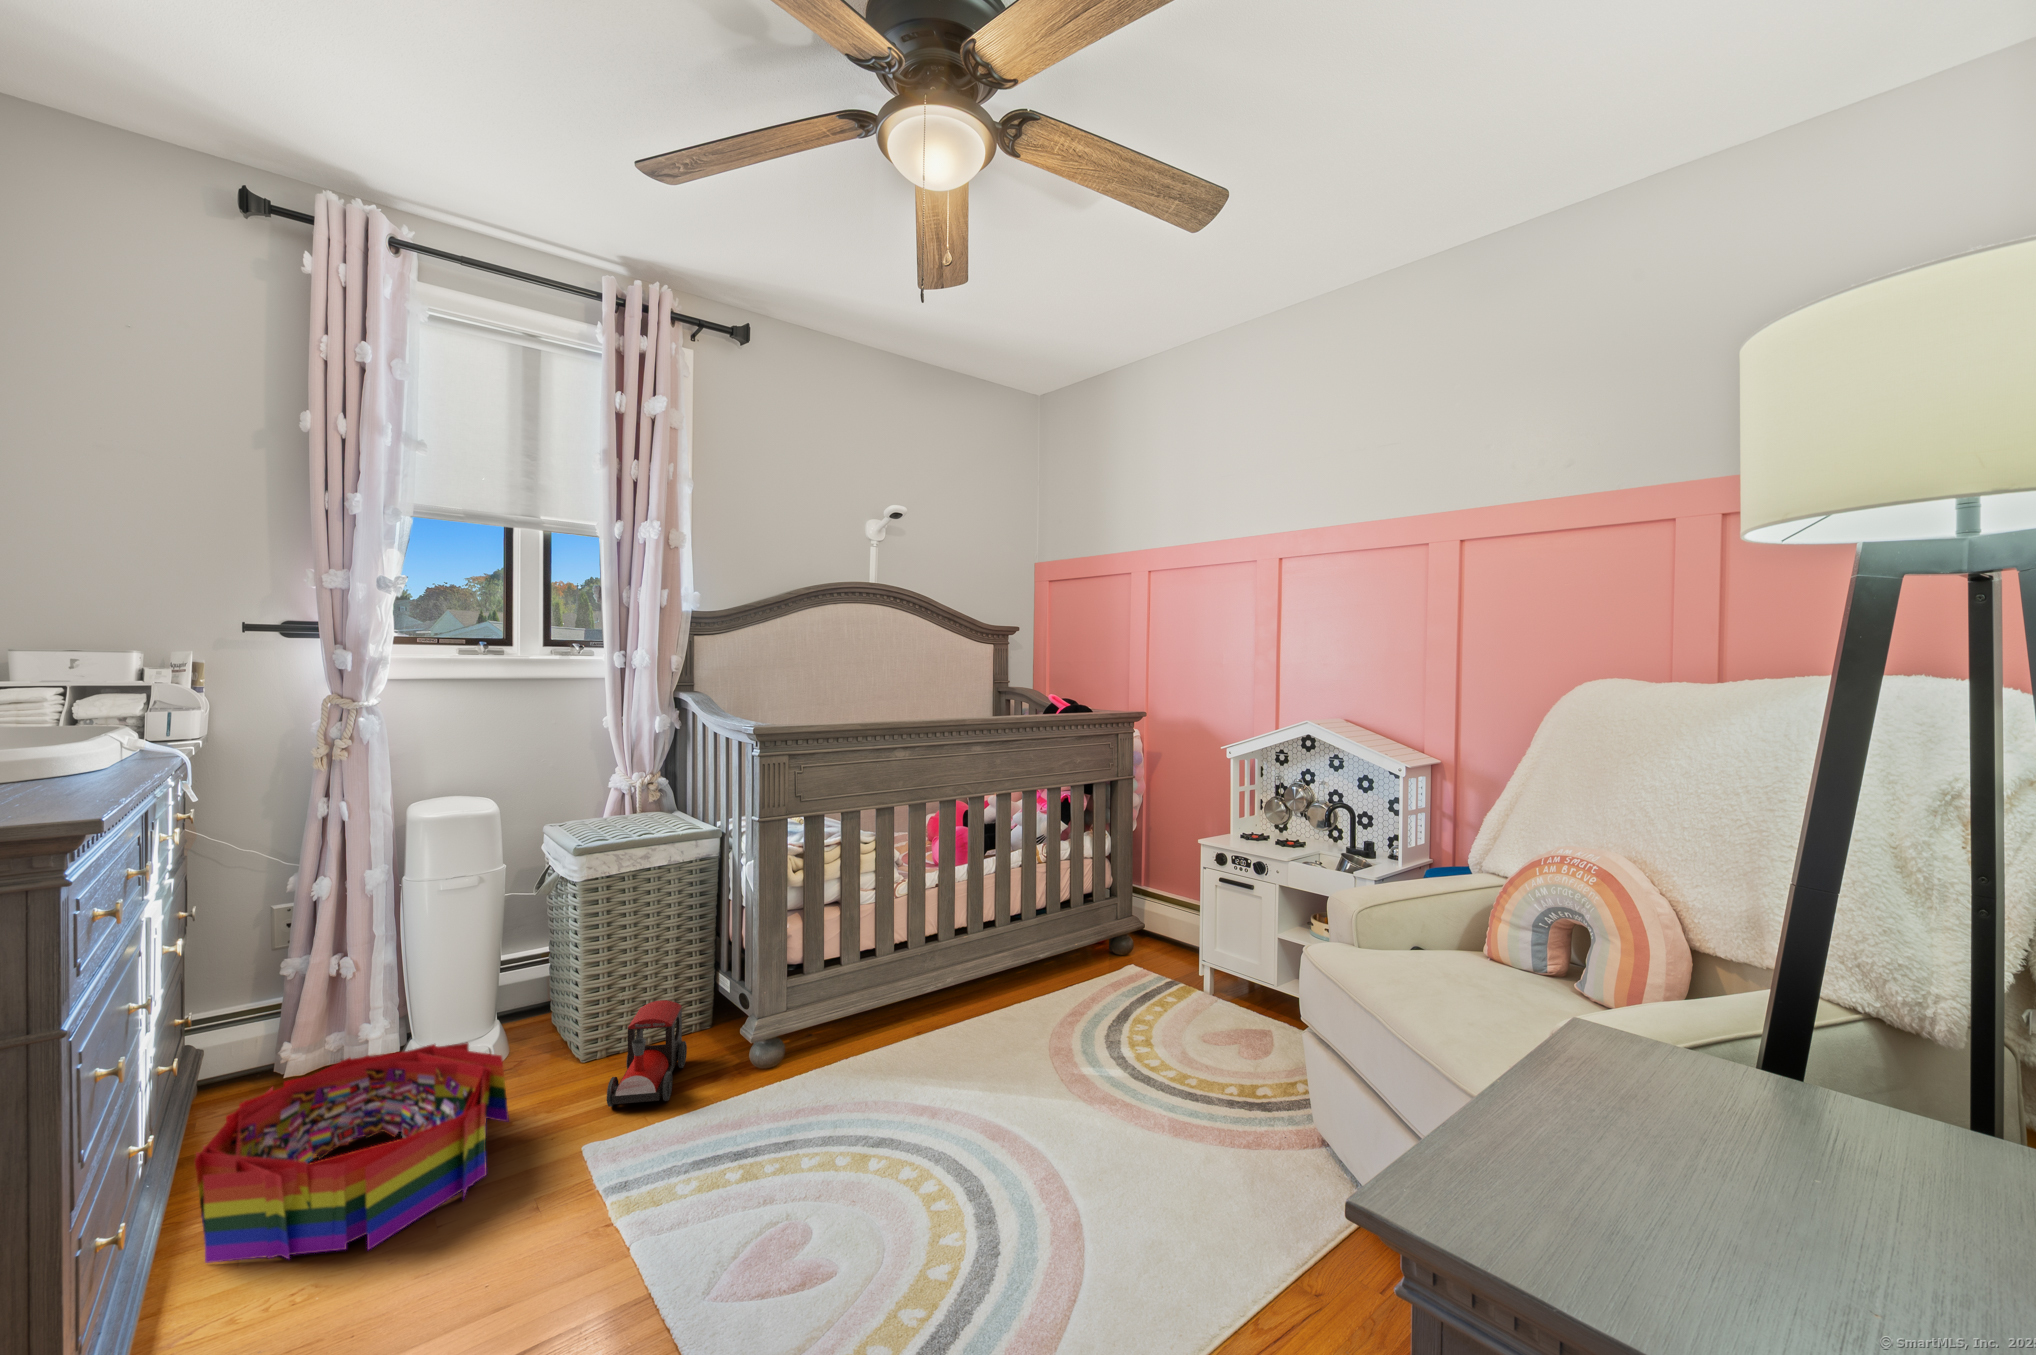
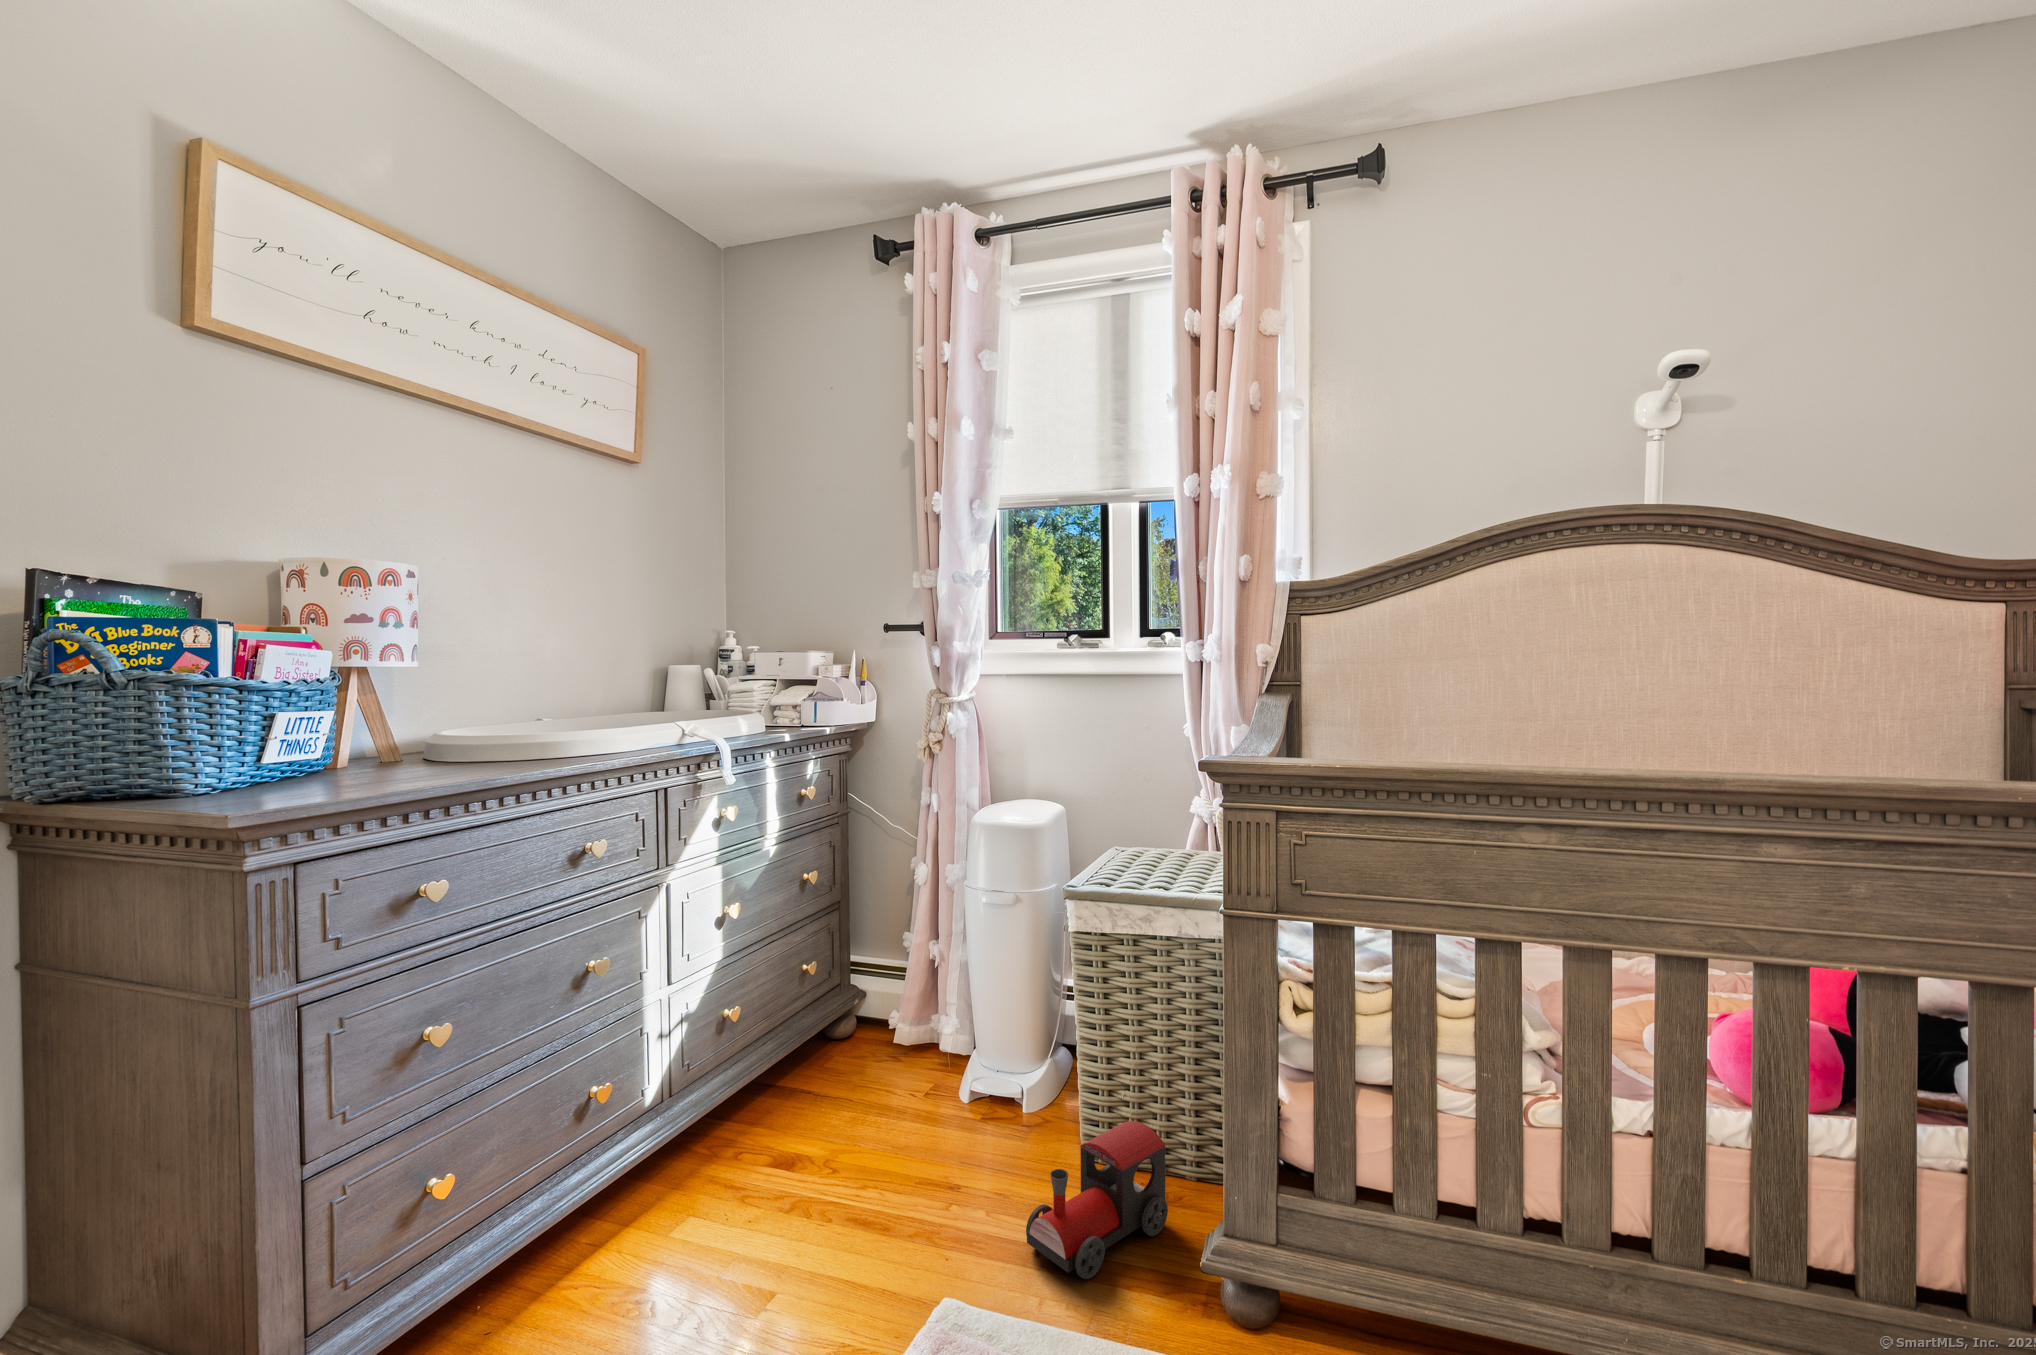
storage bin: present [195,1043,509,1263] -> none [682,1053,943,1278]

